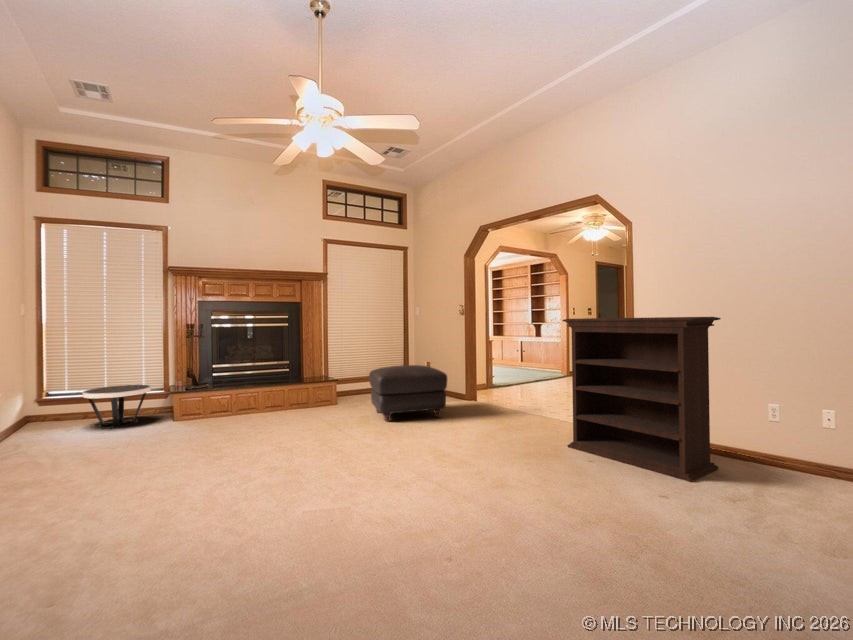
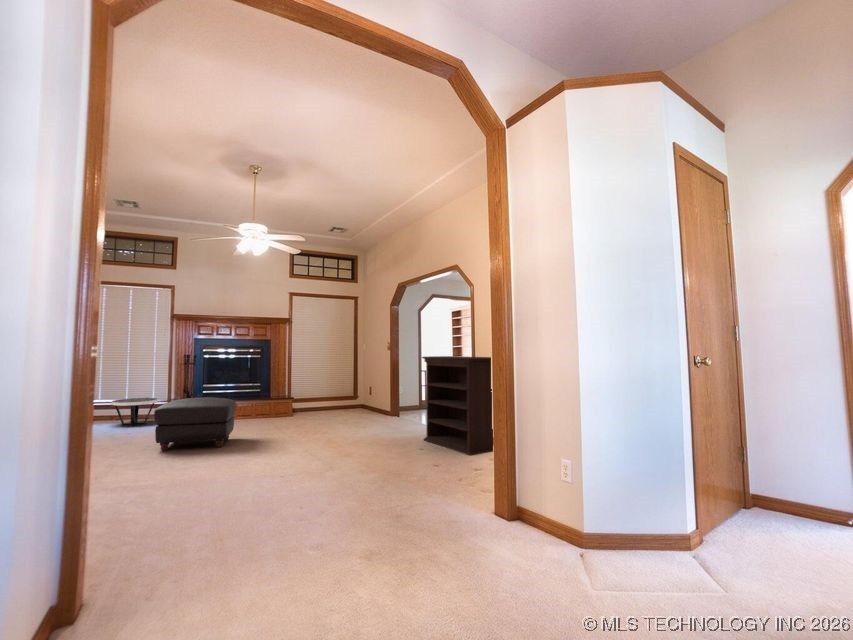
ottoman: present [369,365,447,422] -> present [154,397,236,451]

